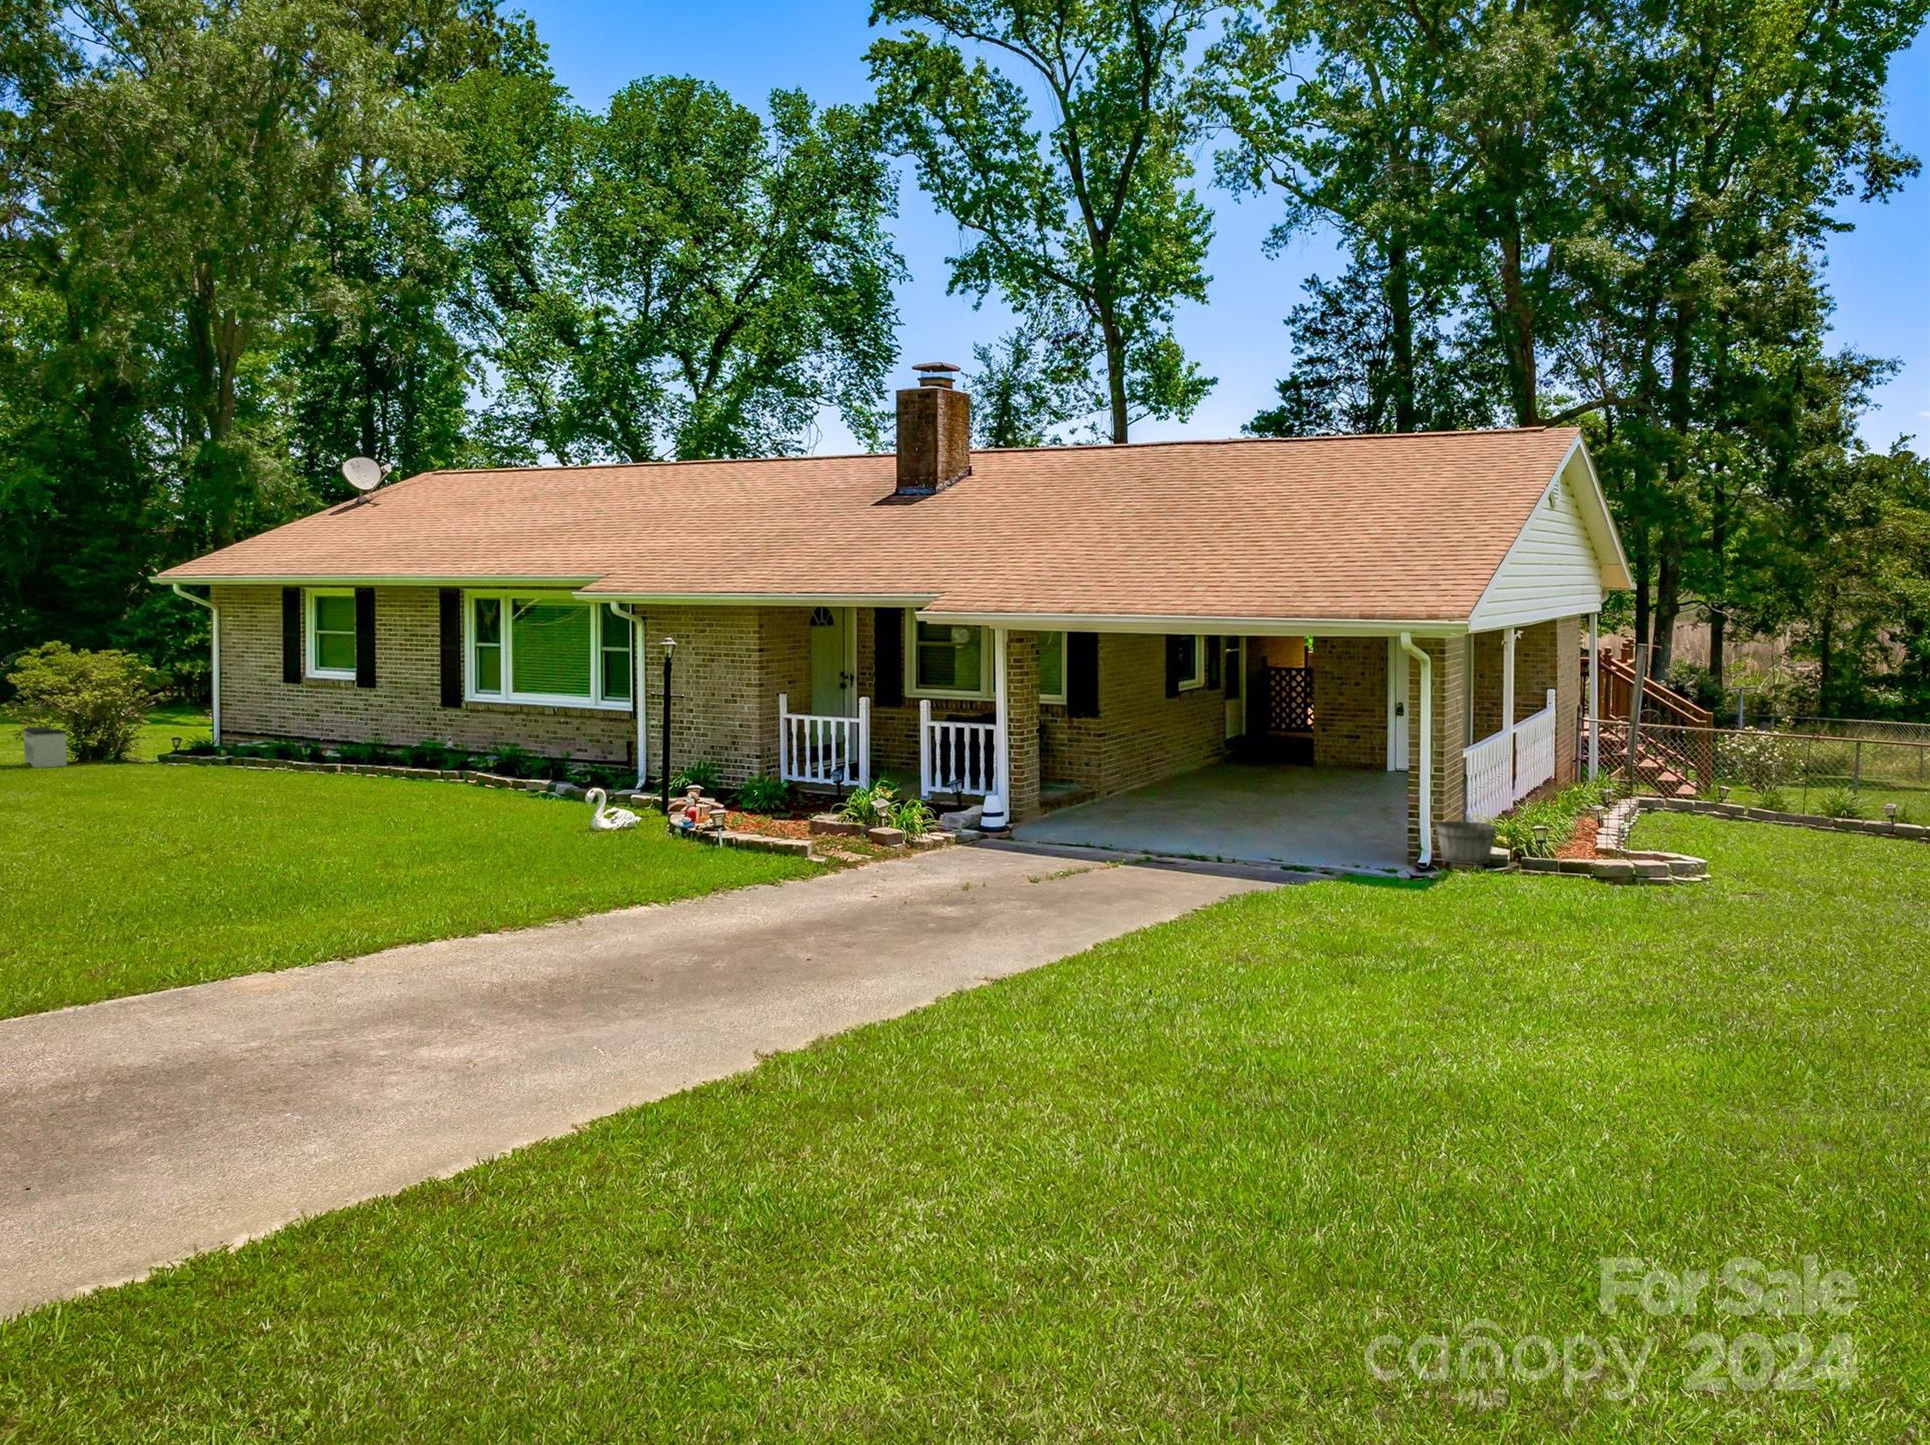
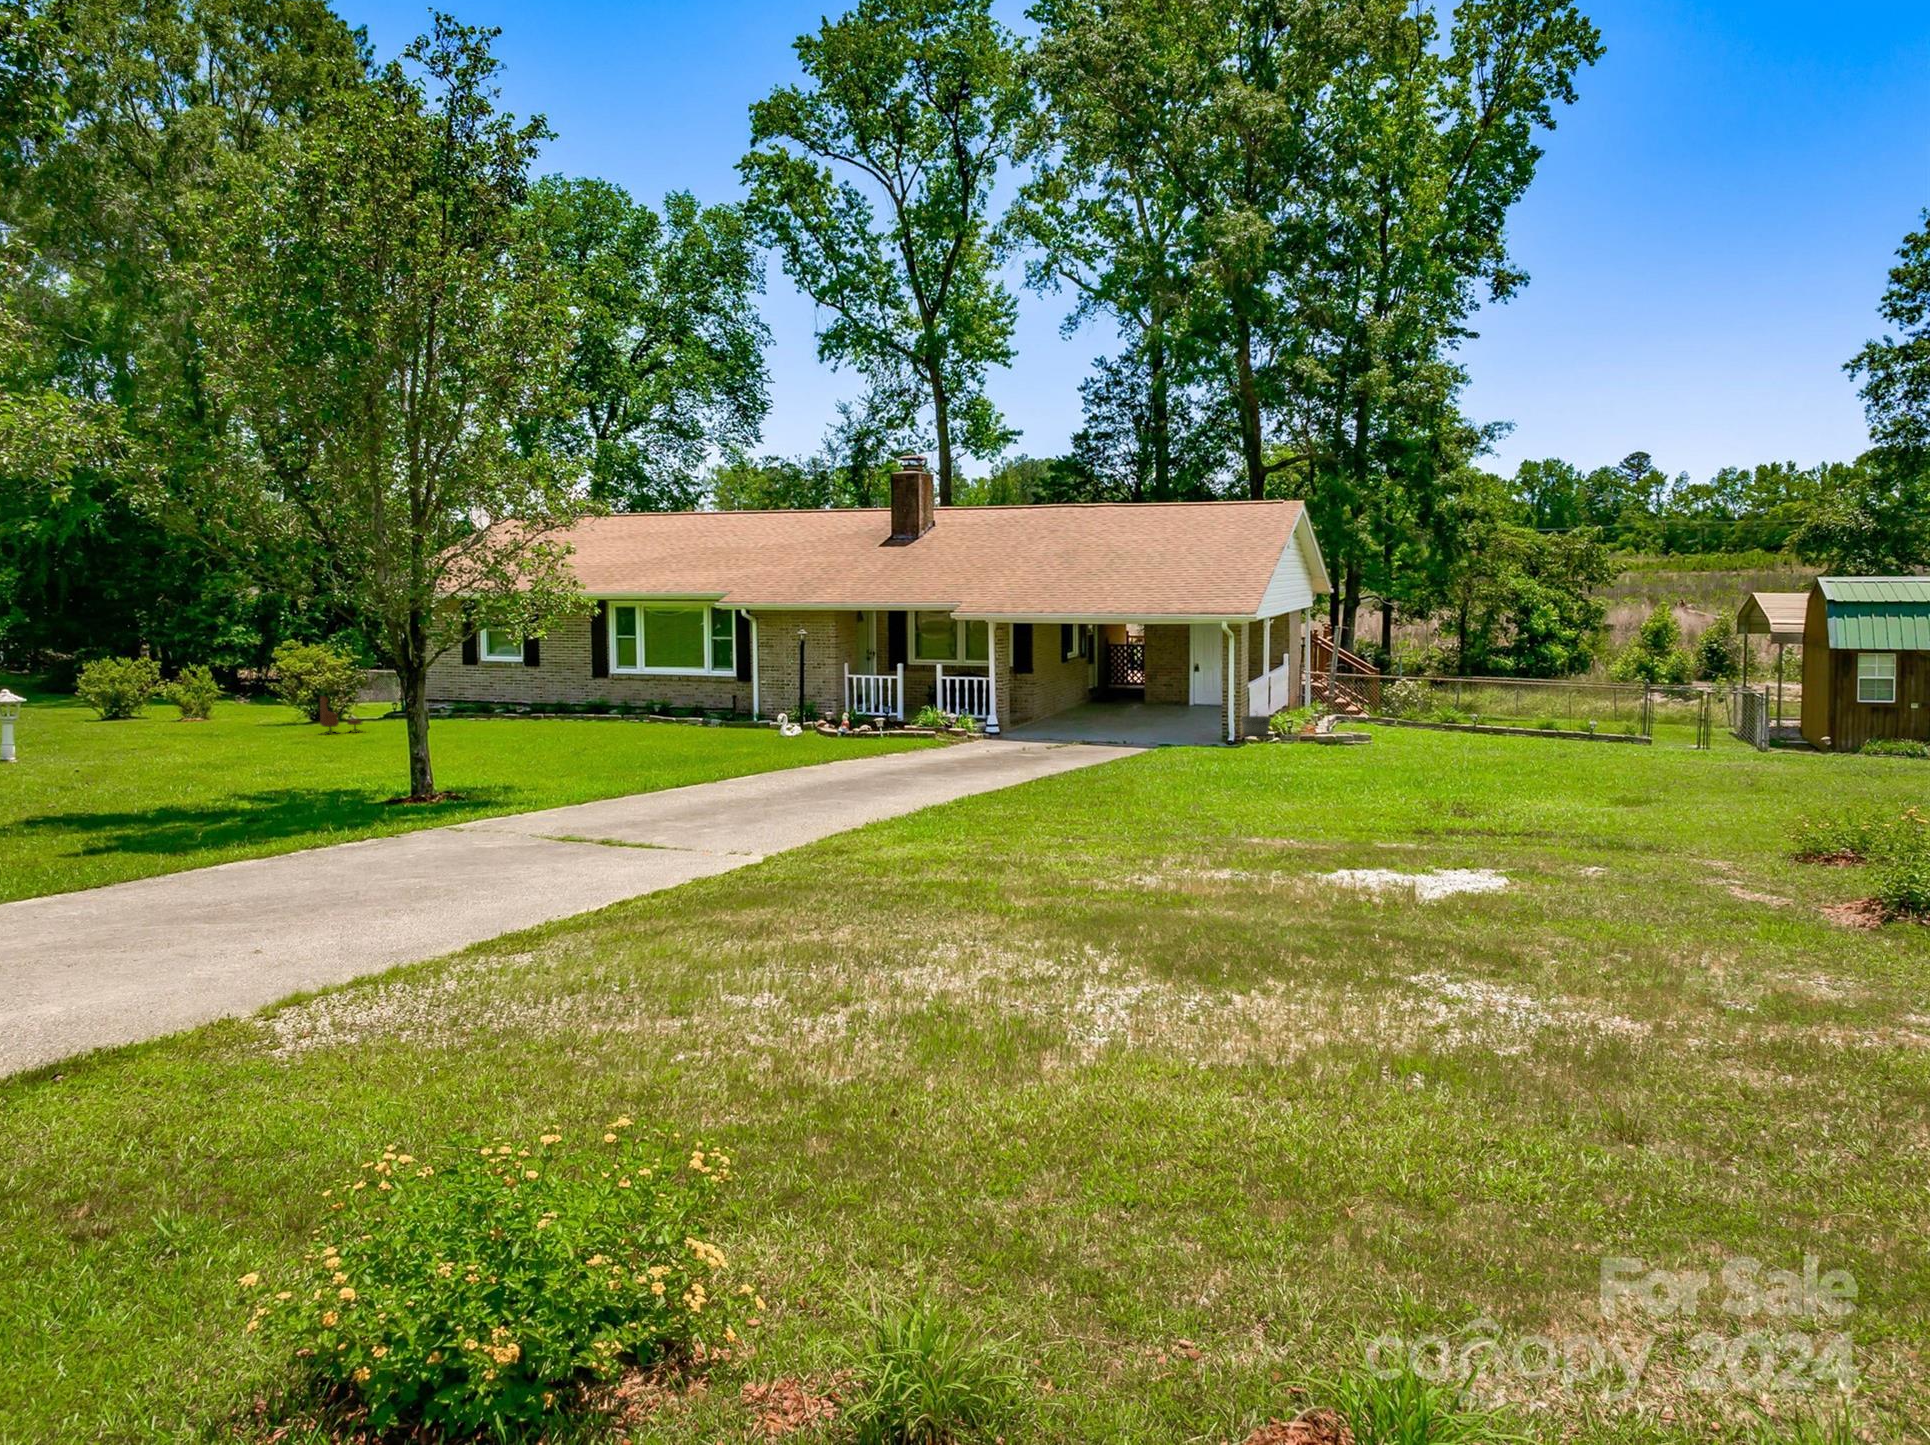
lounge chair: none [124,709,192,763] -> present [320,696,362,734]
bench: present [23,727,67,768] -> none [242,711,286,739]

